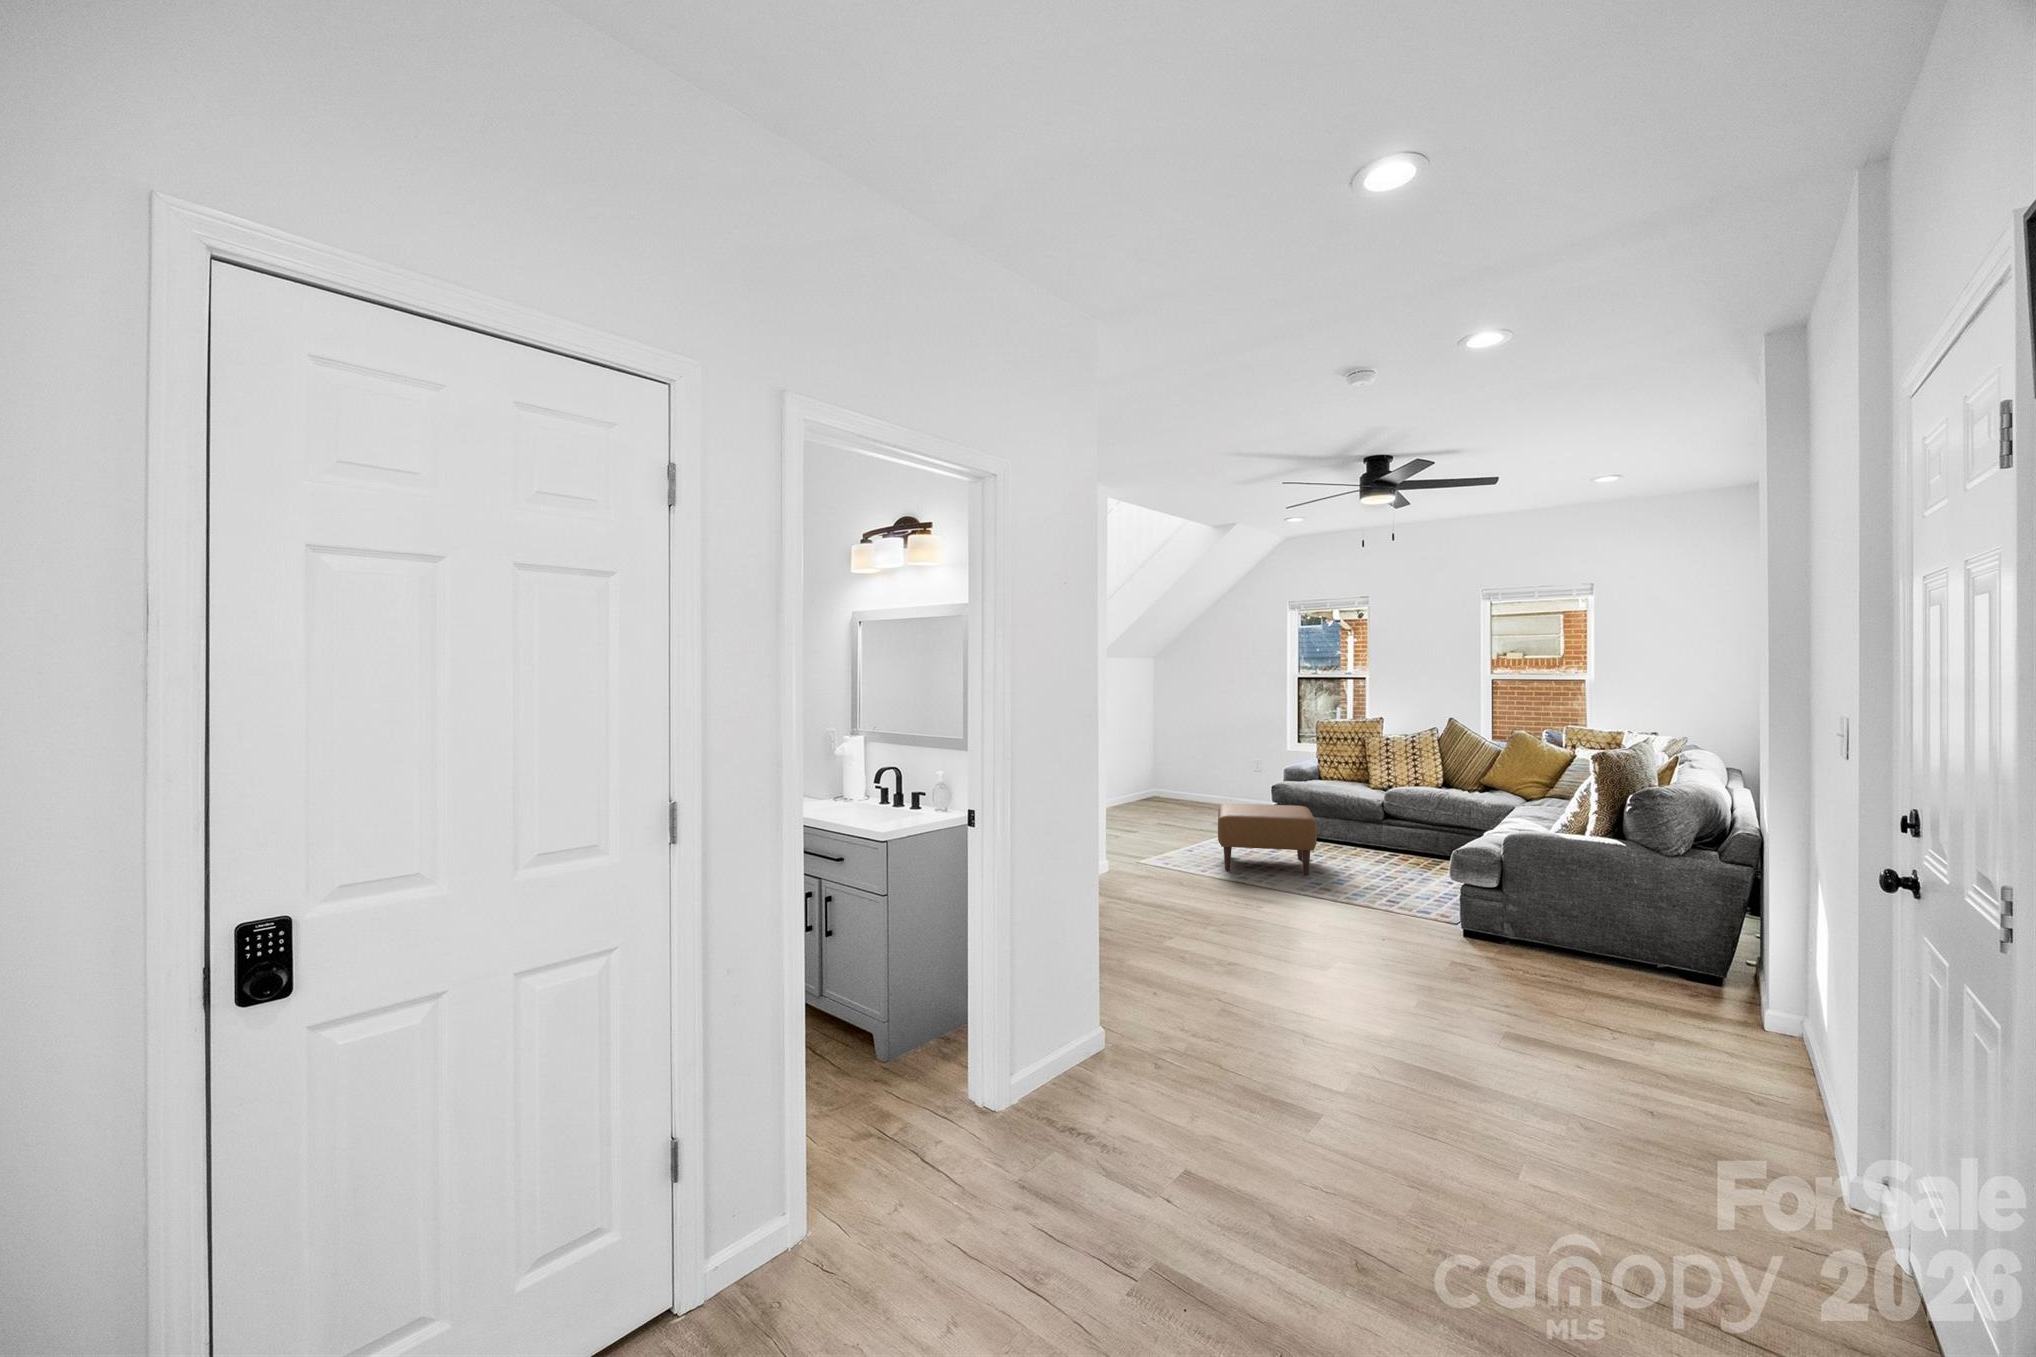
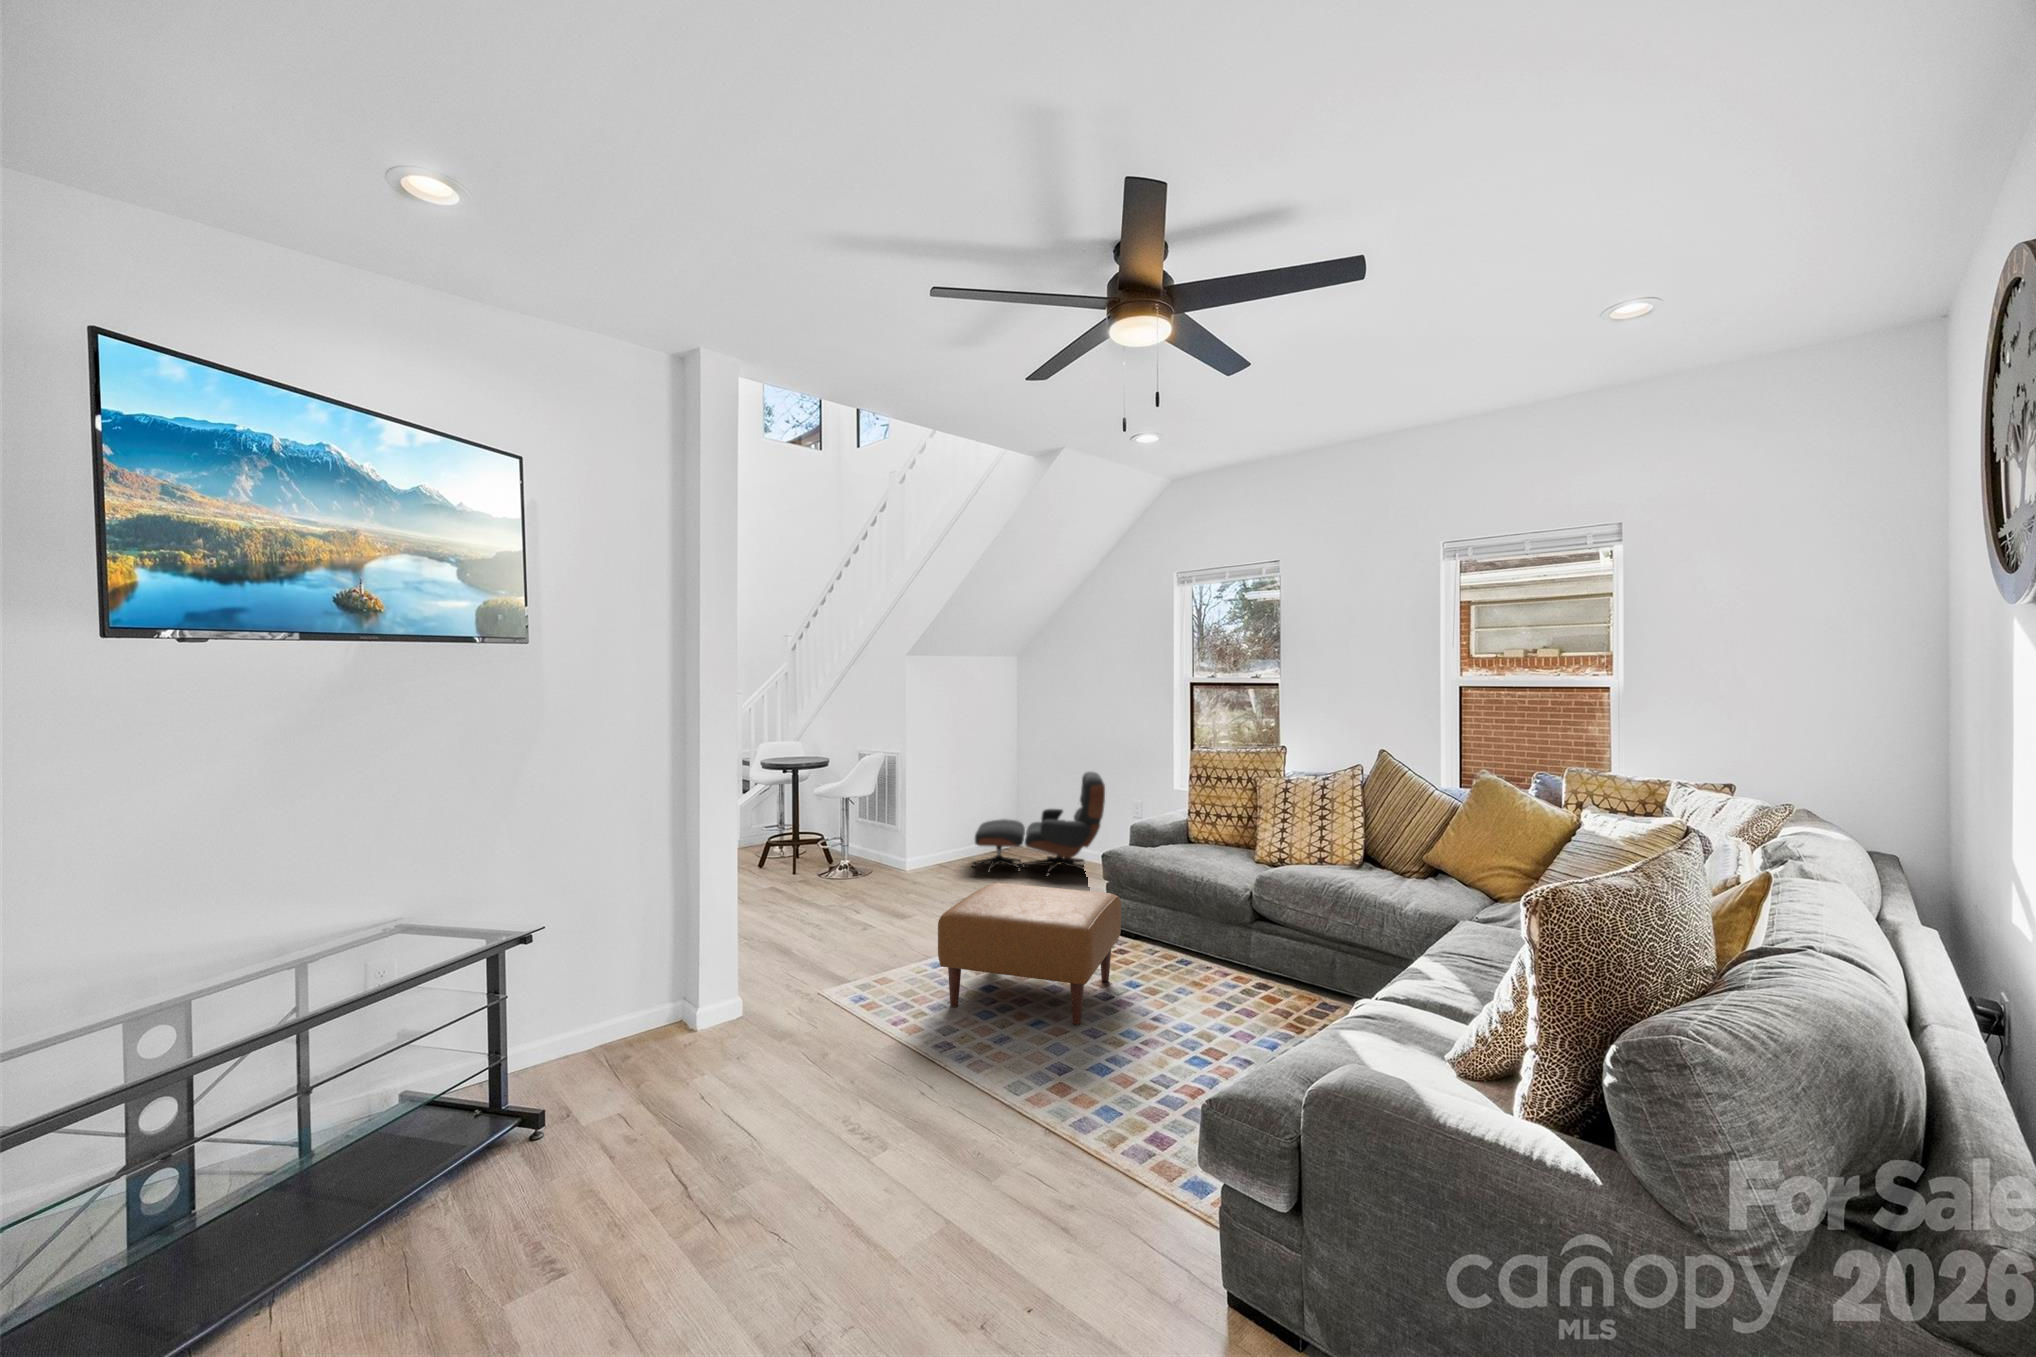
lounge chair: none [1132,740,1233,815] -> present [972,772,1105,876]

